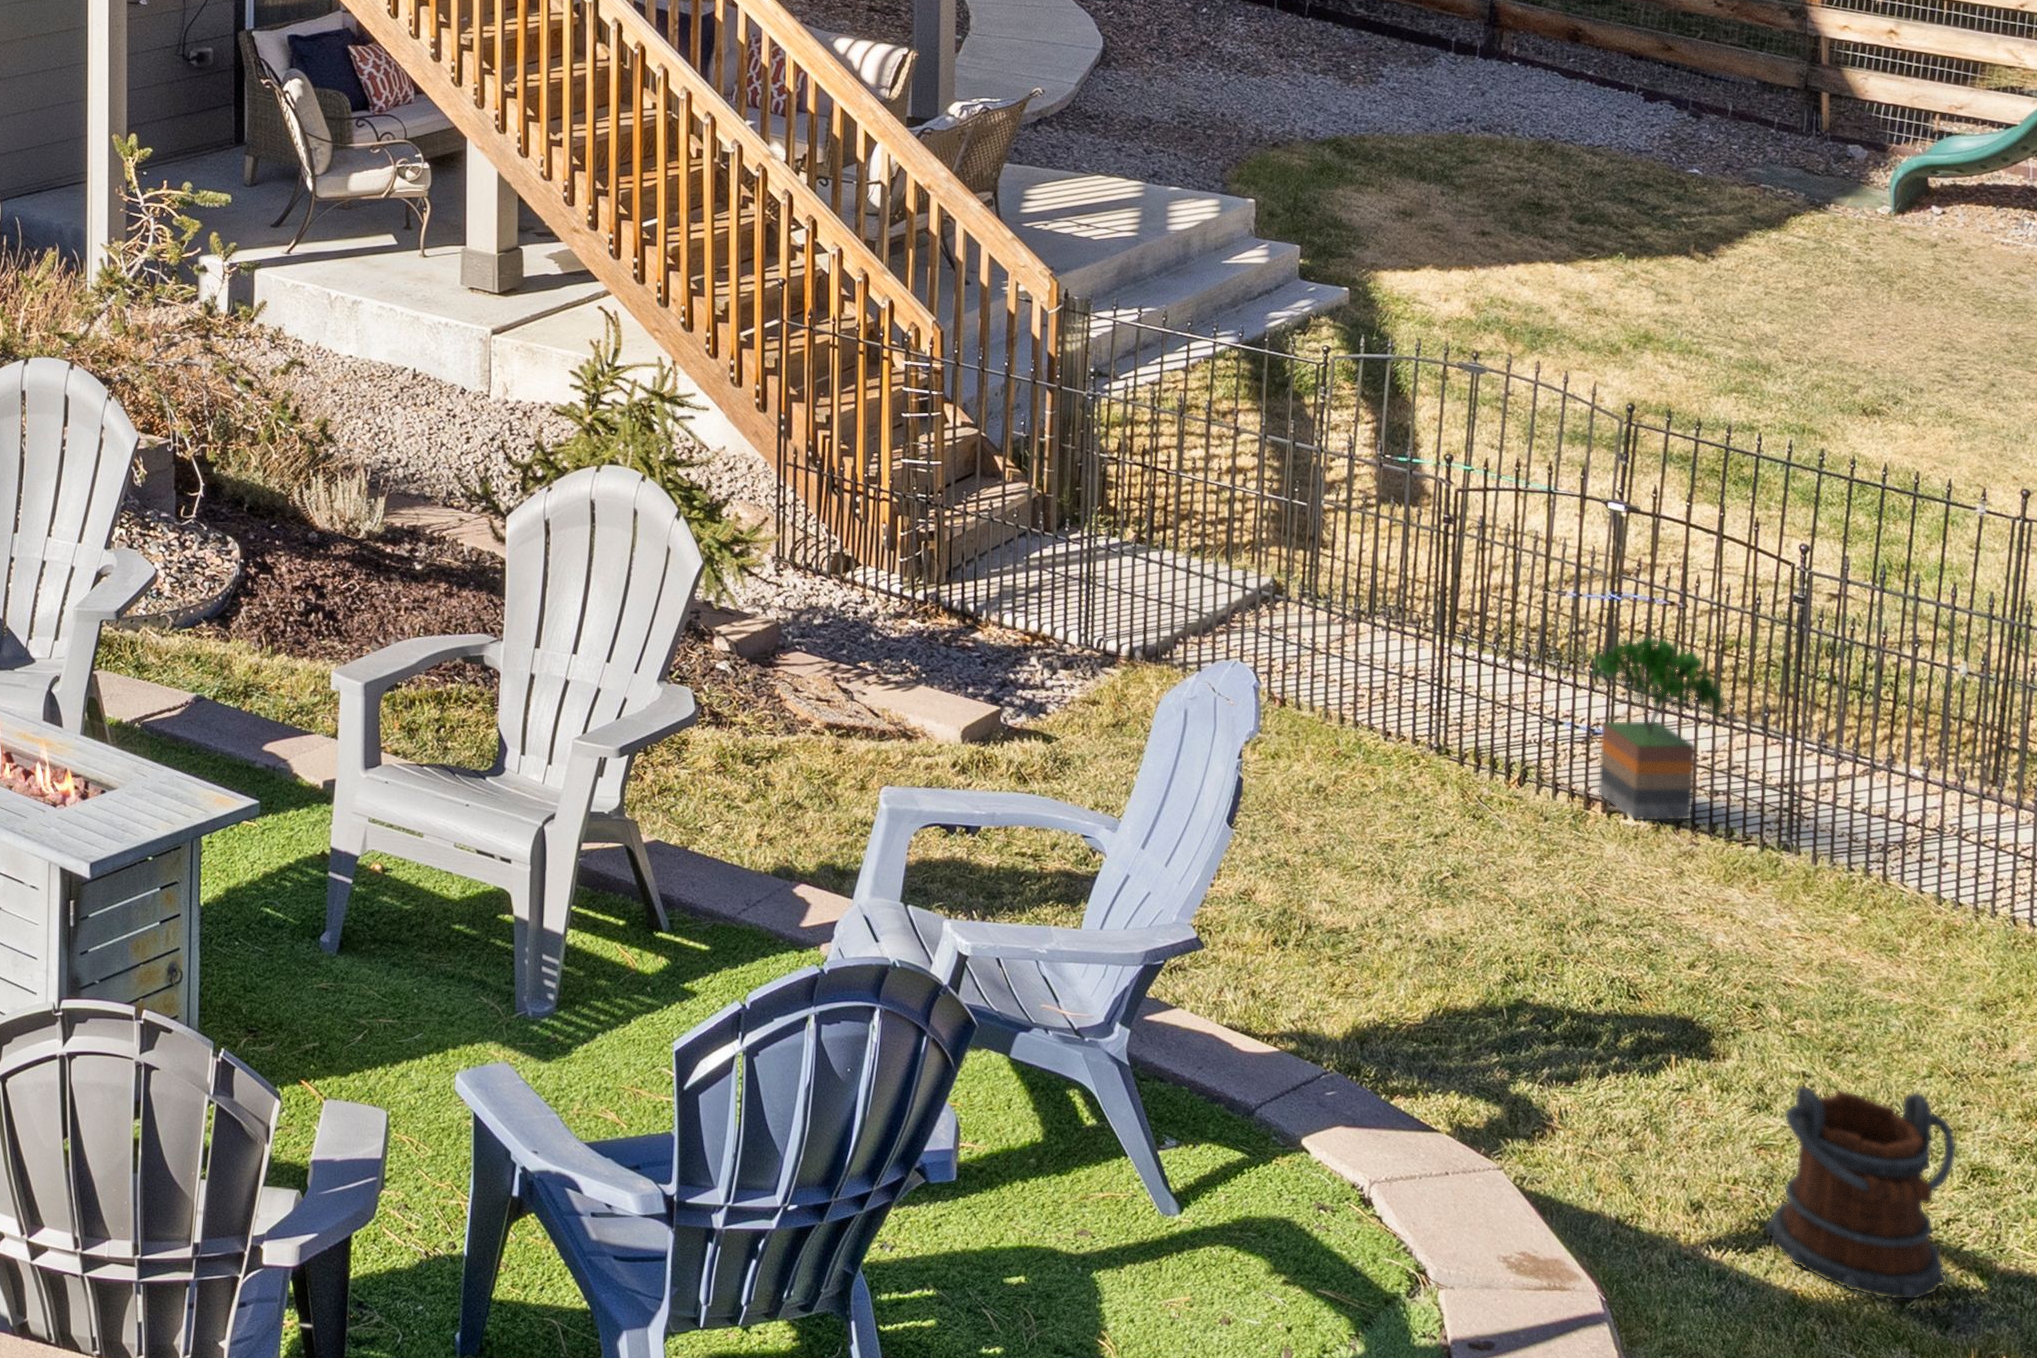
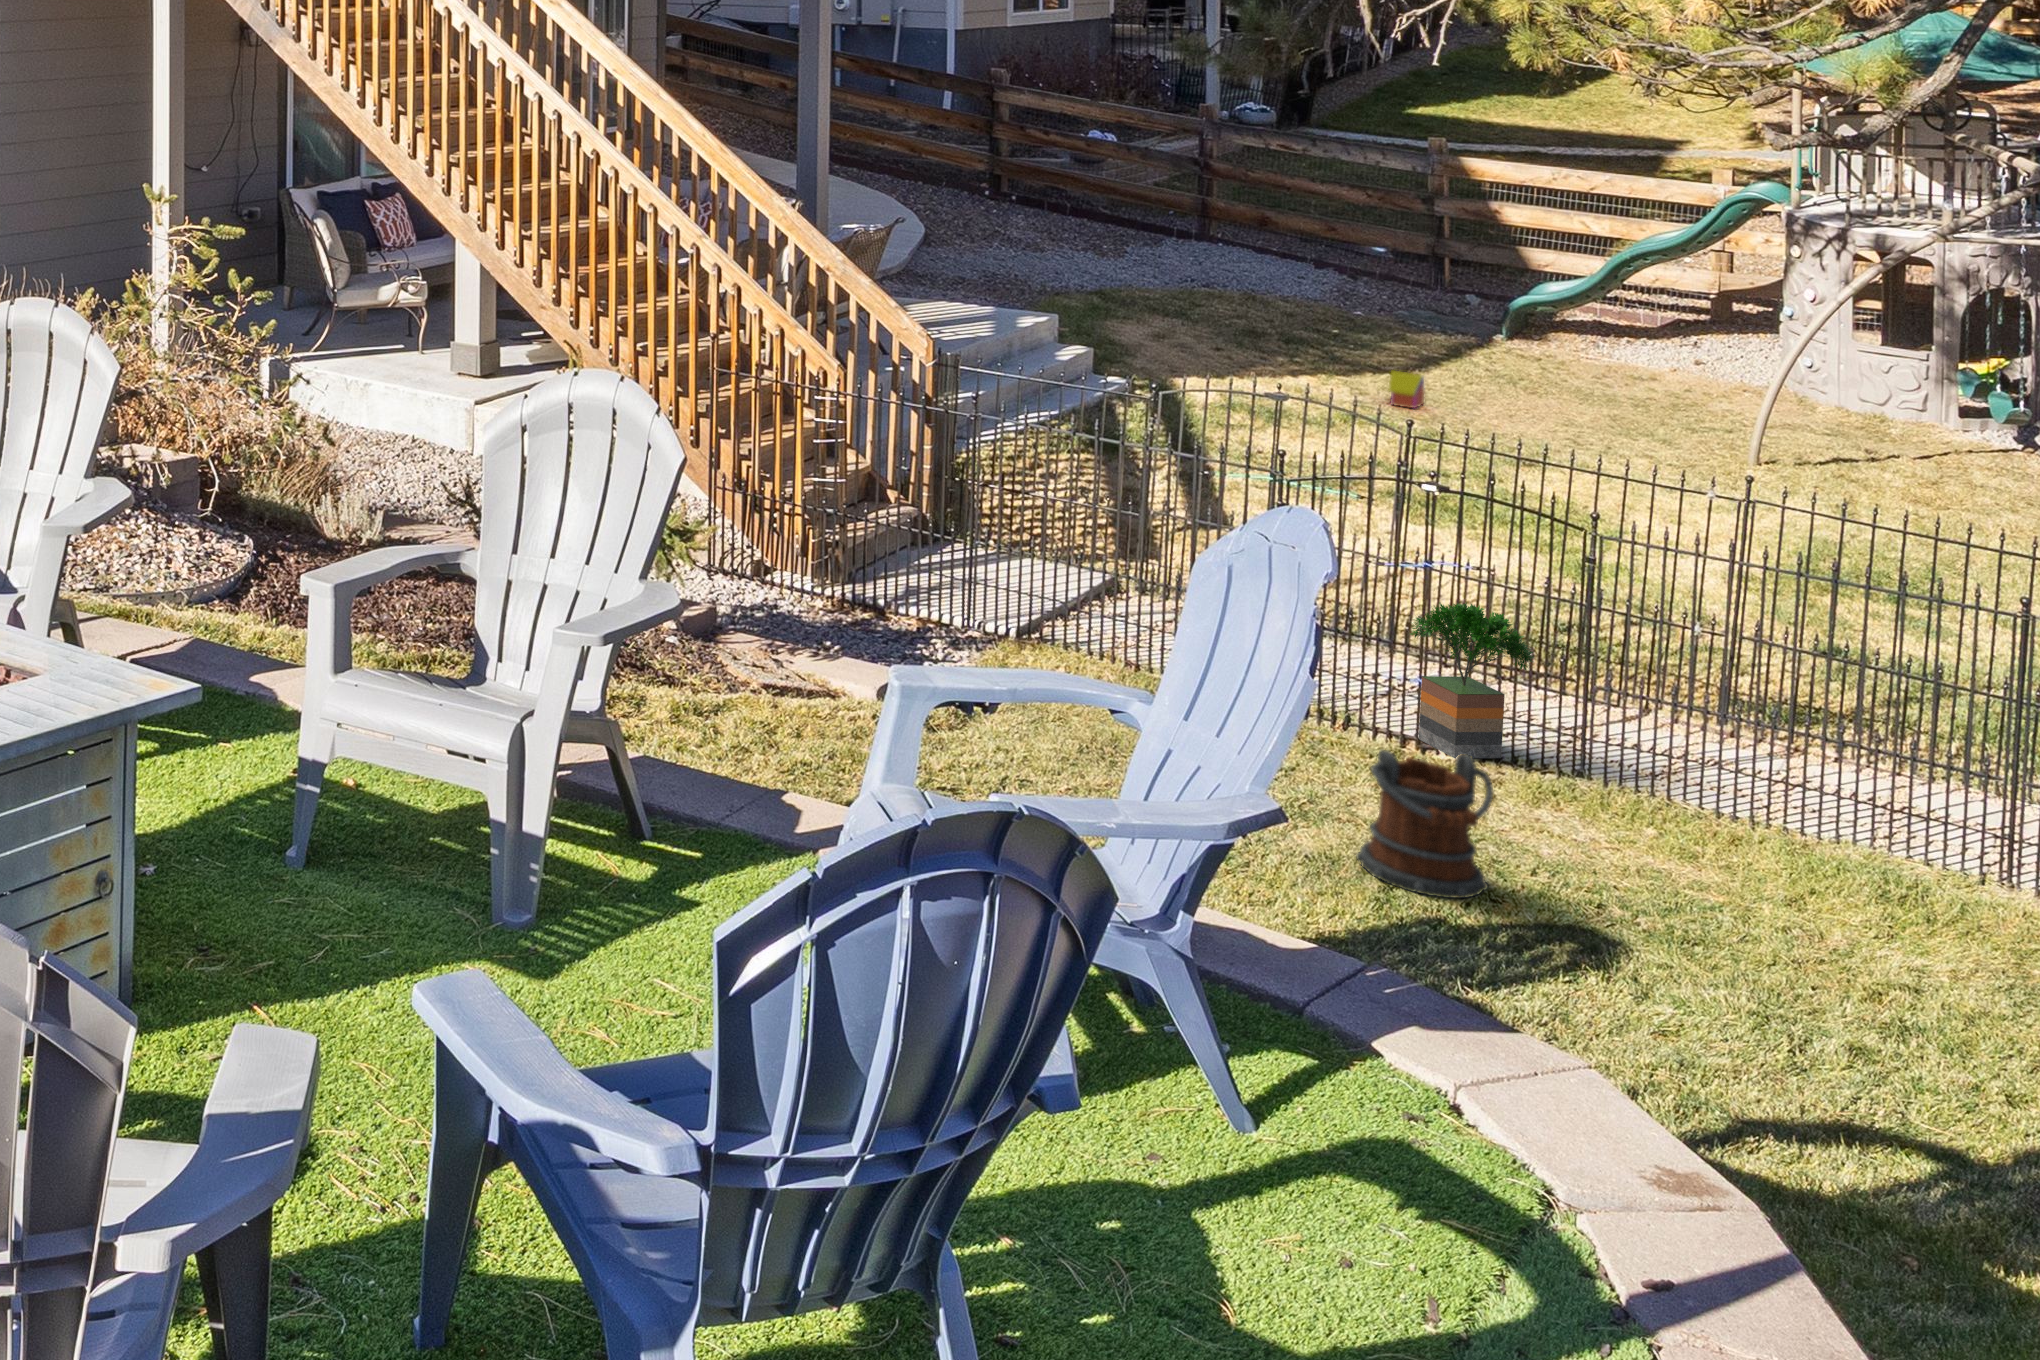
toy house: none [1709,251,1758,303] -> present [1389,371,1424,409]
bucket: present [1766,1087,1955,1298] -> present [1356,750,1493,898]

